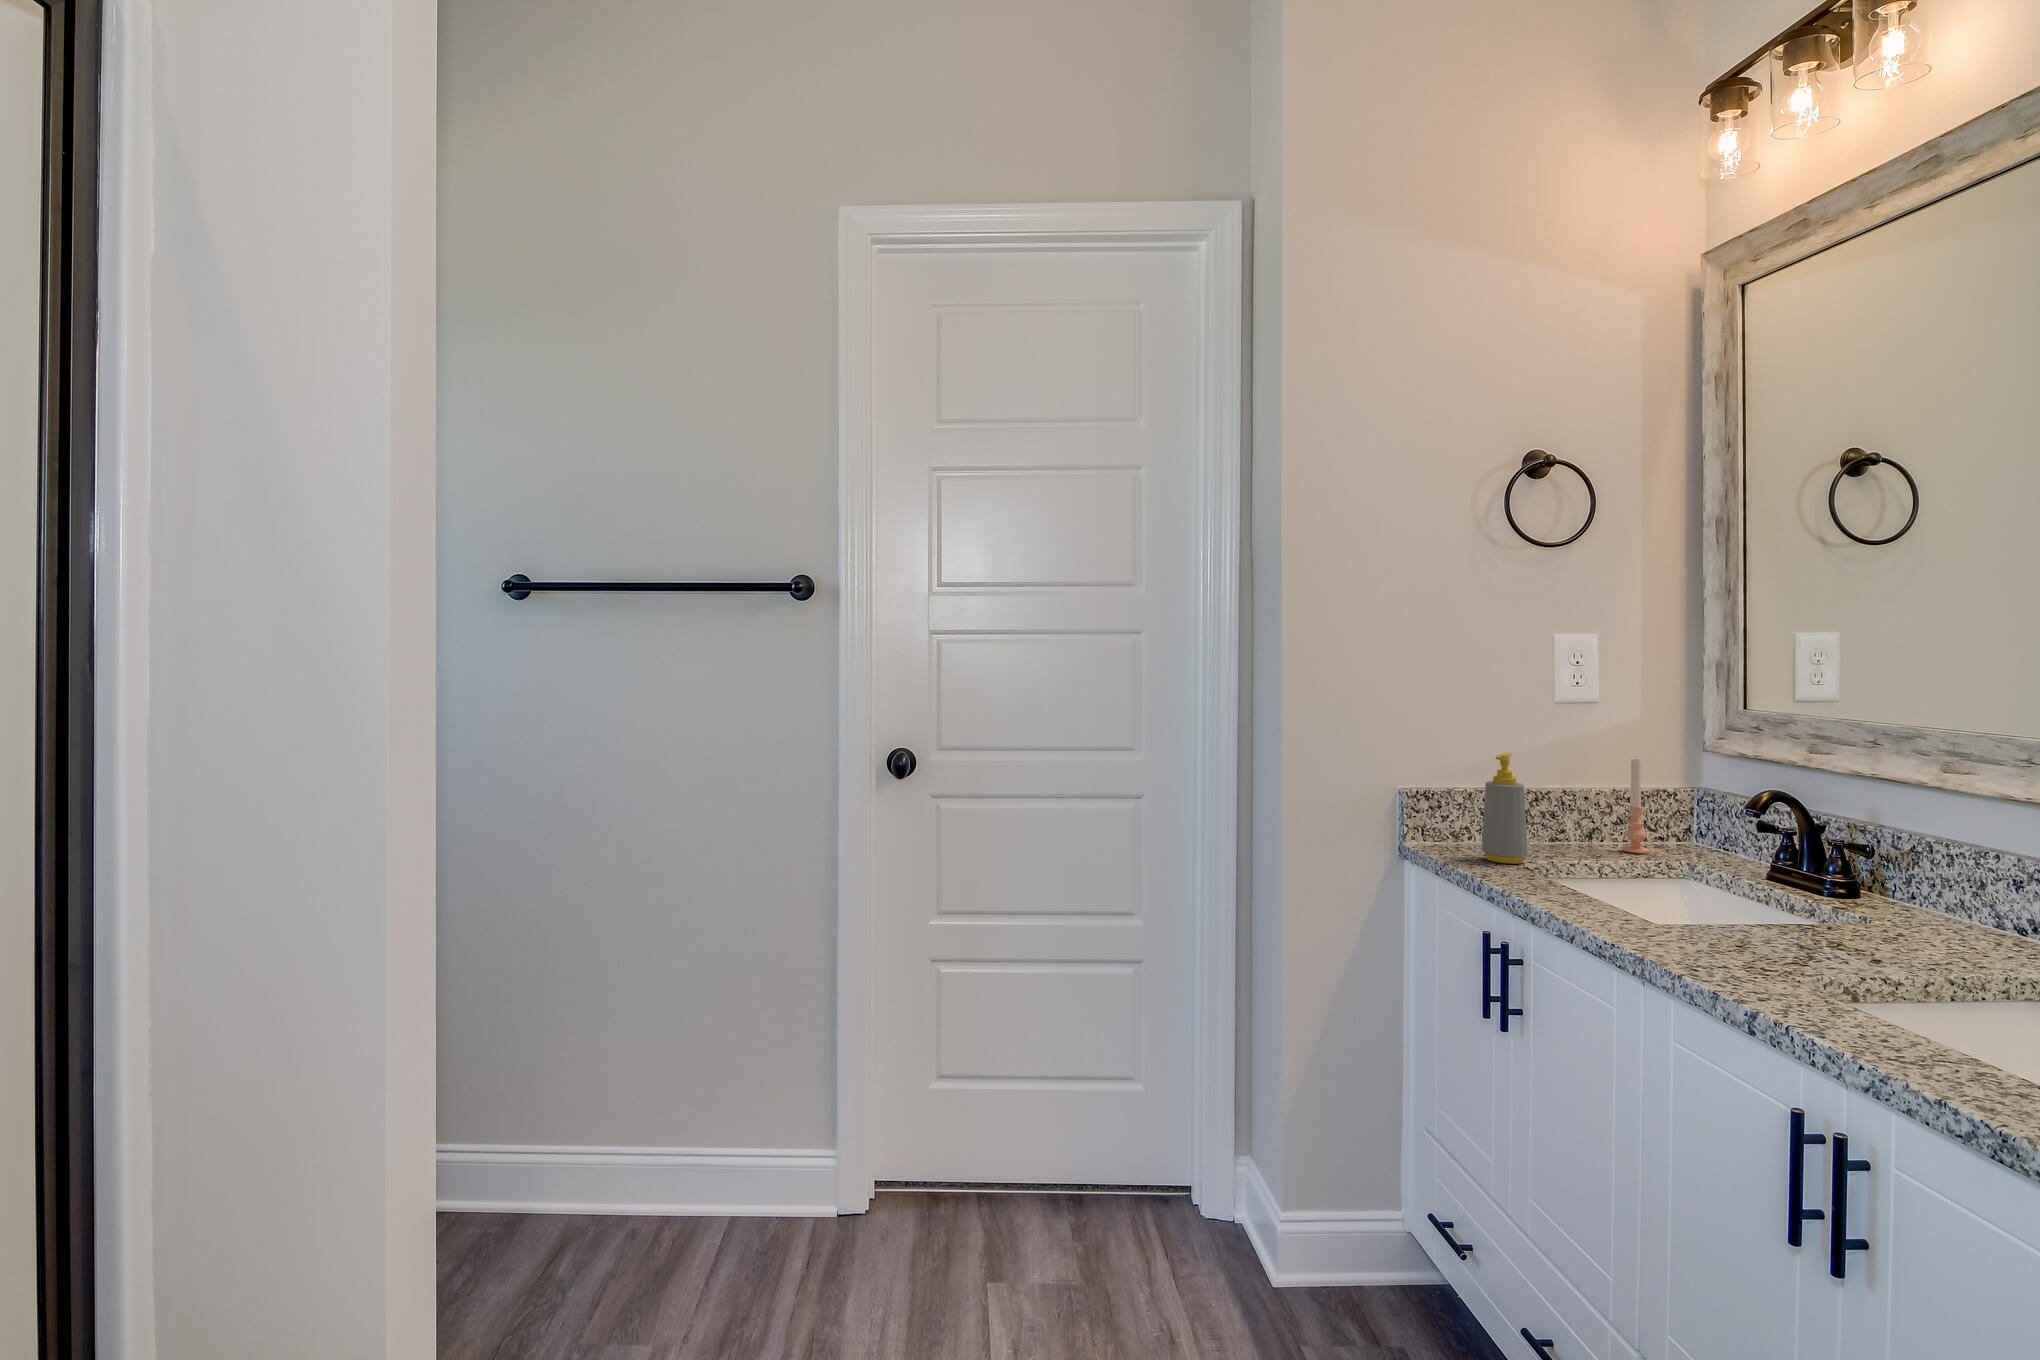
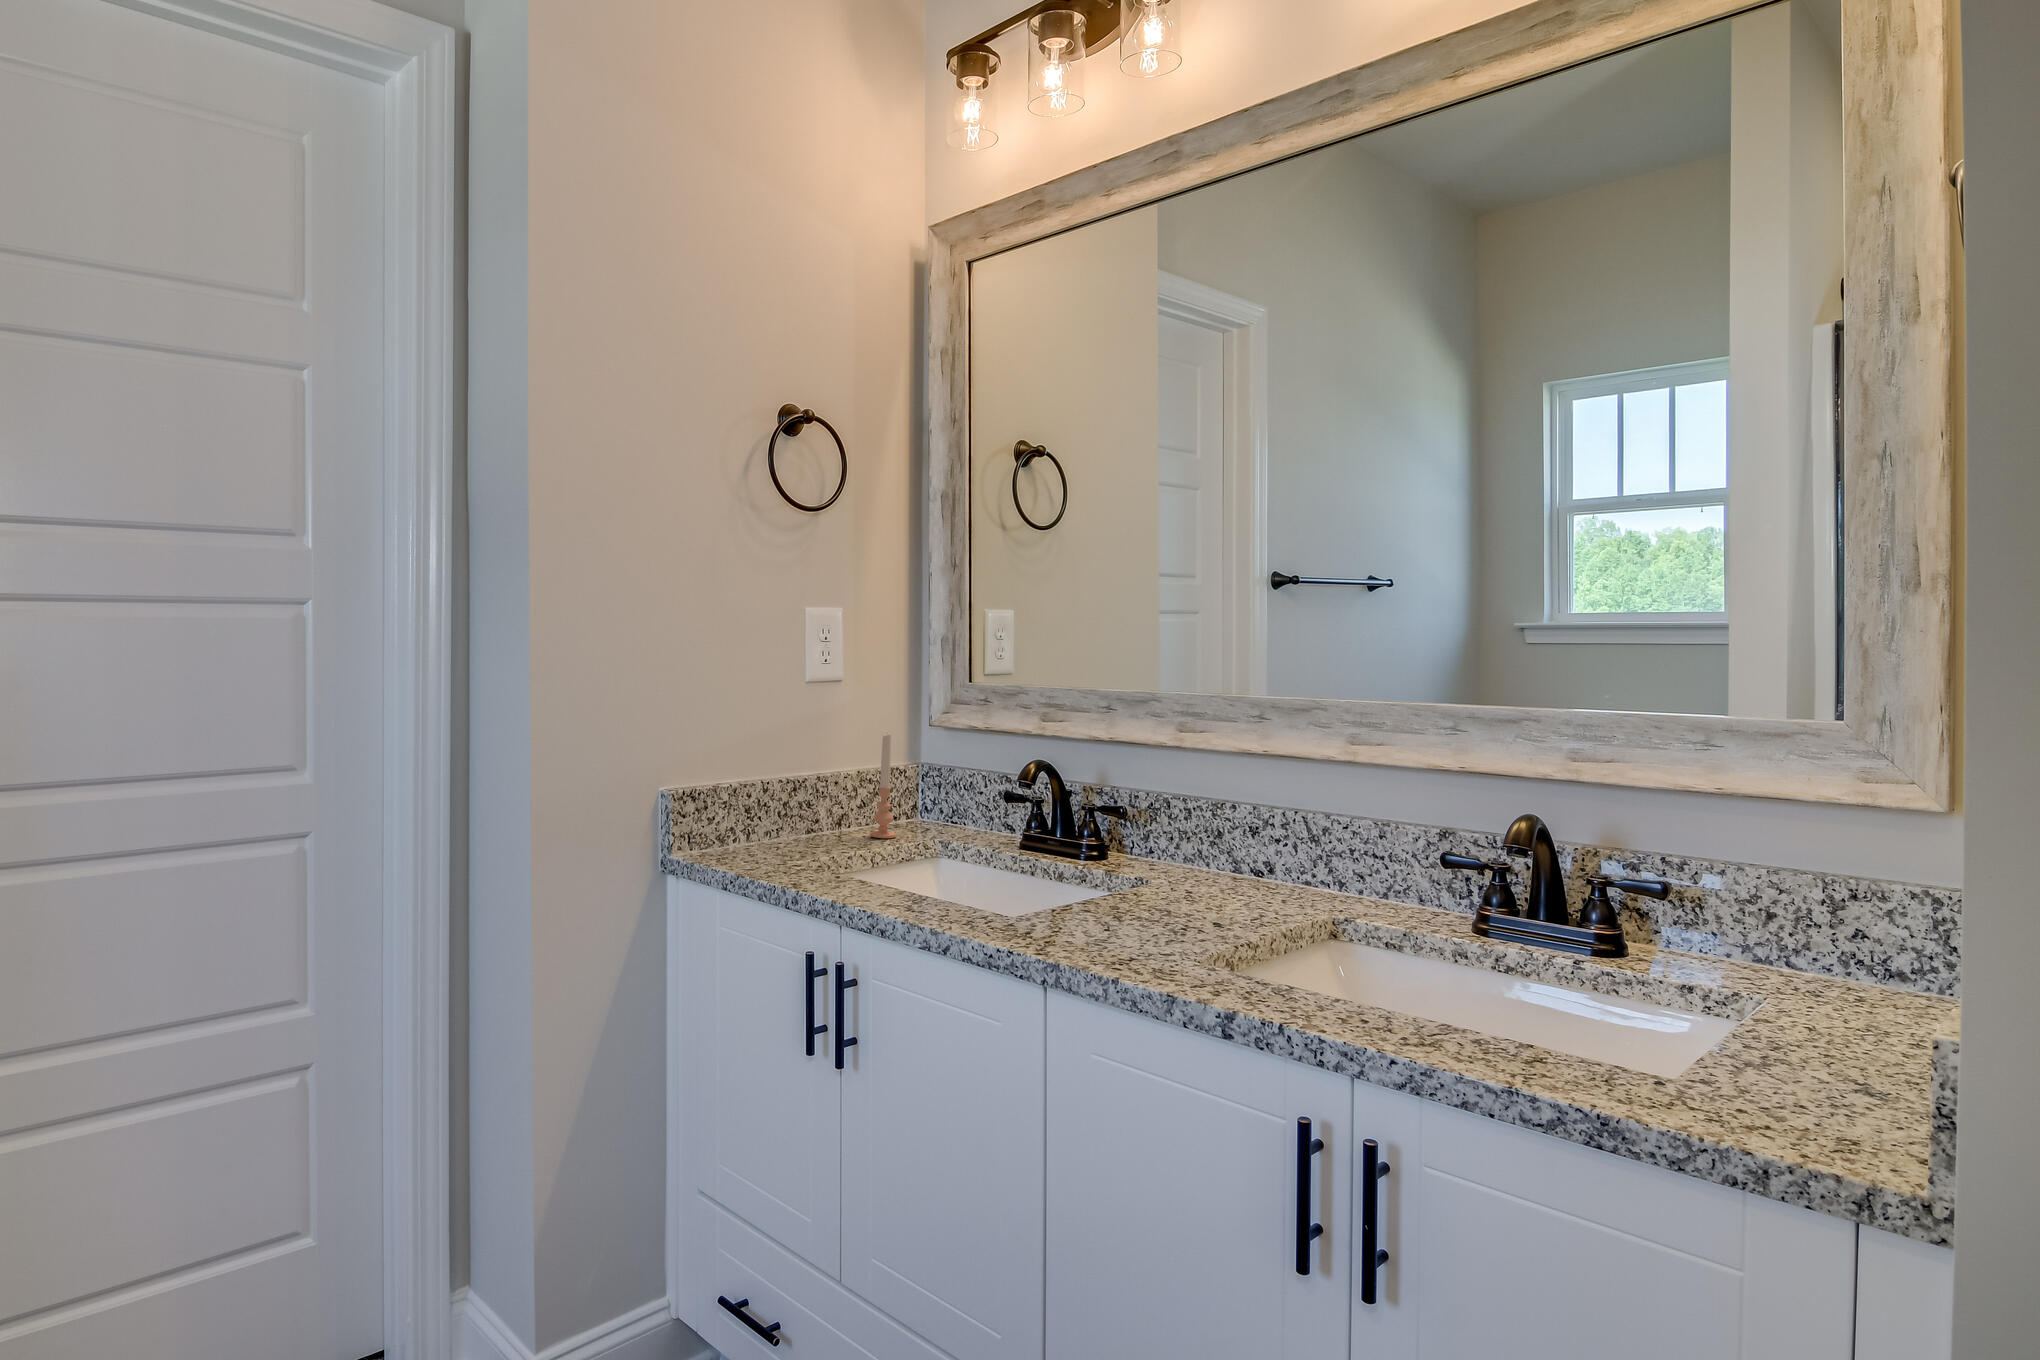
soap bottle: present [1482,753,1528,864] -> none [763,734,811,866]

